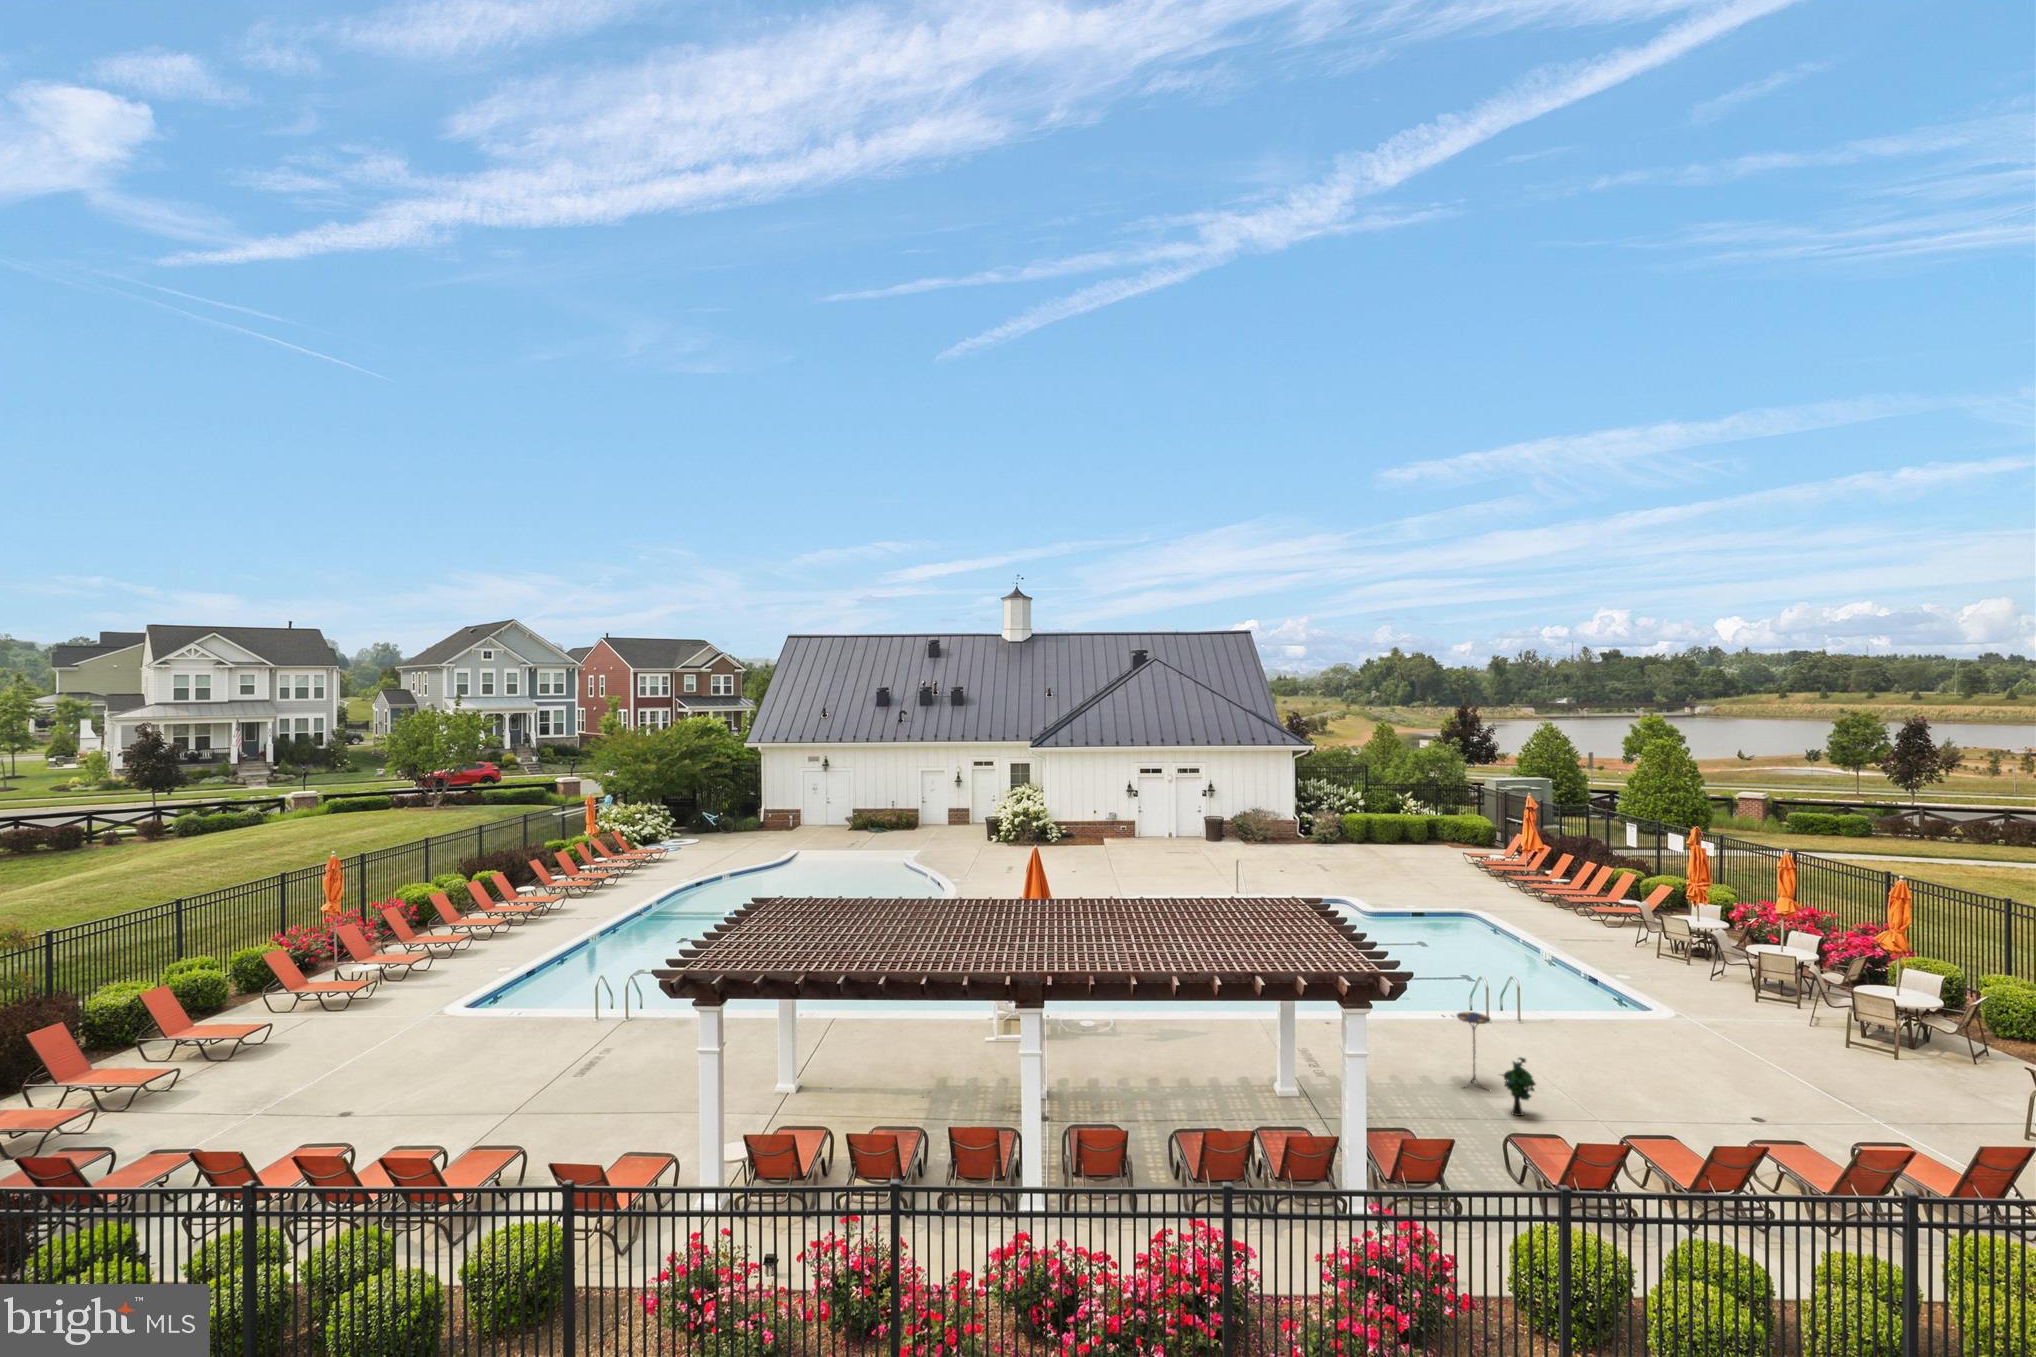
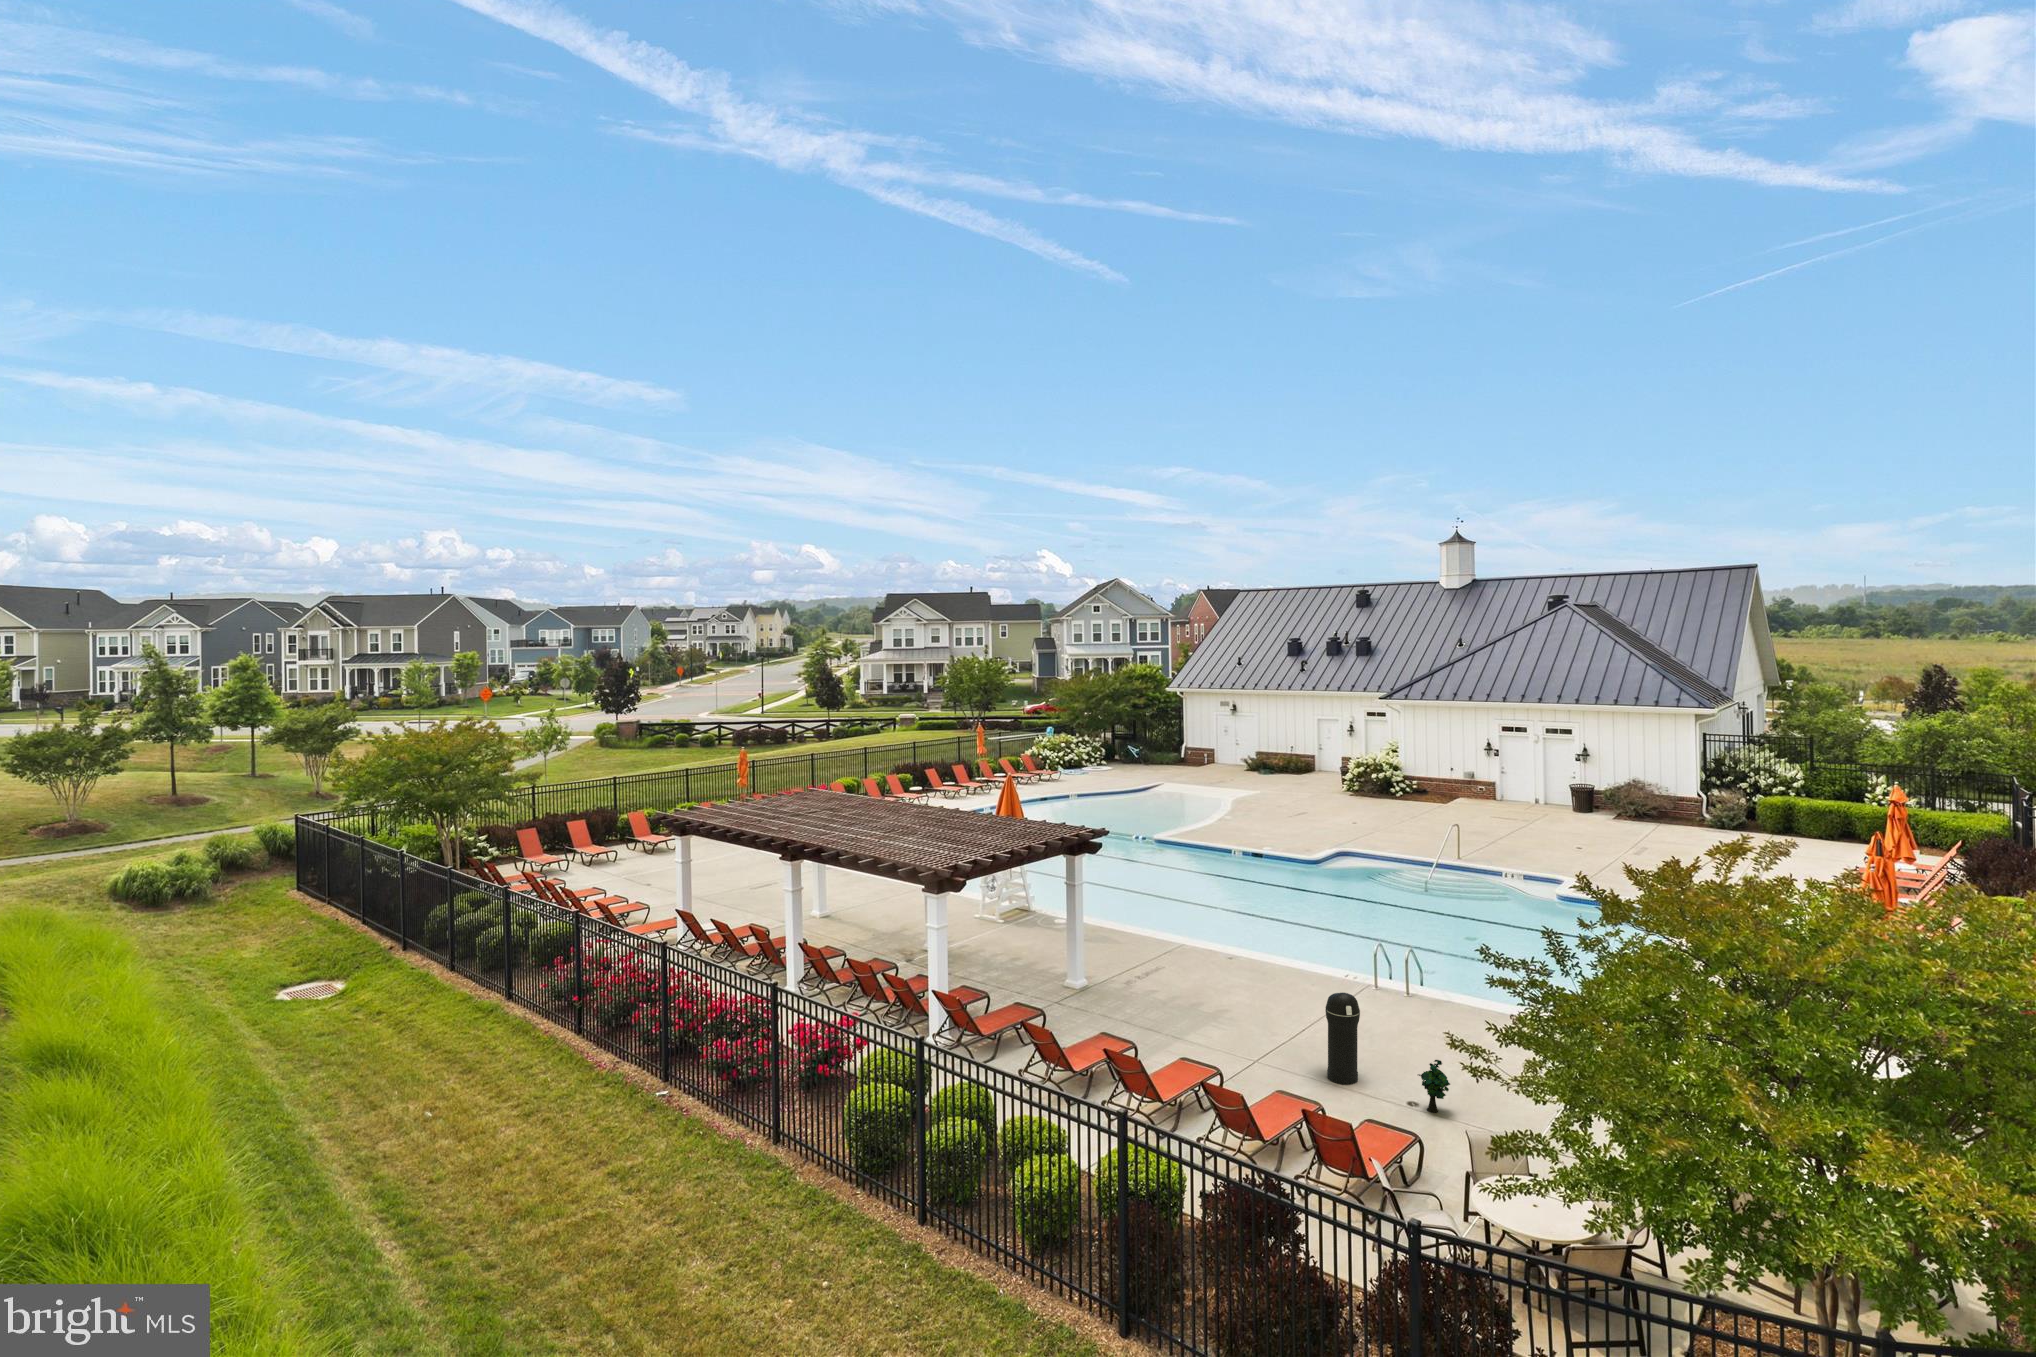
trash can: none [1396,988,1434,1089] -> present [1325,993,1360,1085]
side table: present [1457,1012,1490,1087] -> none [1380,1015,1411,1087]

